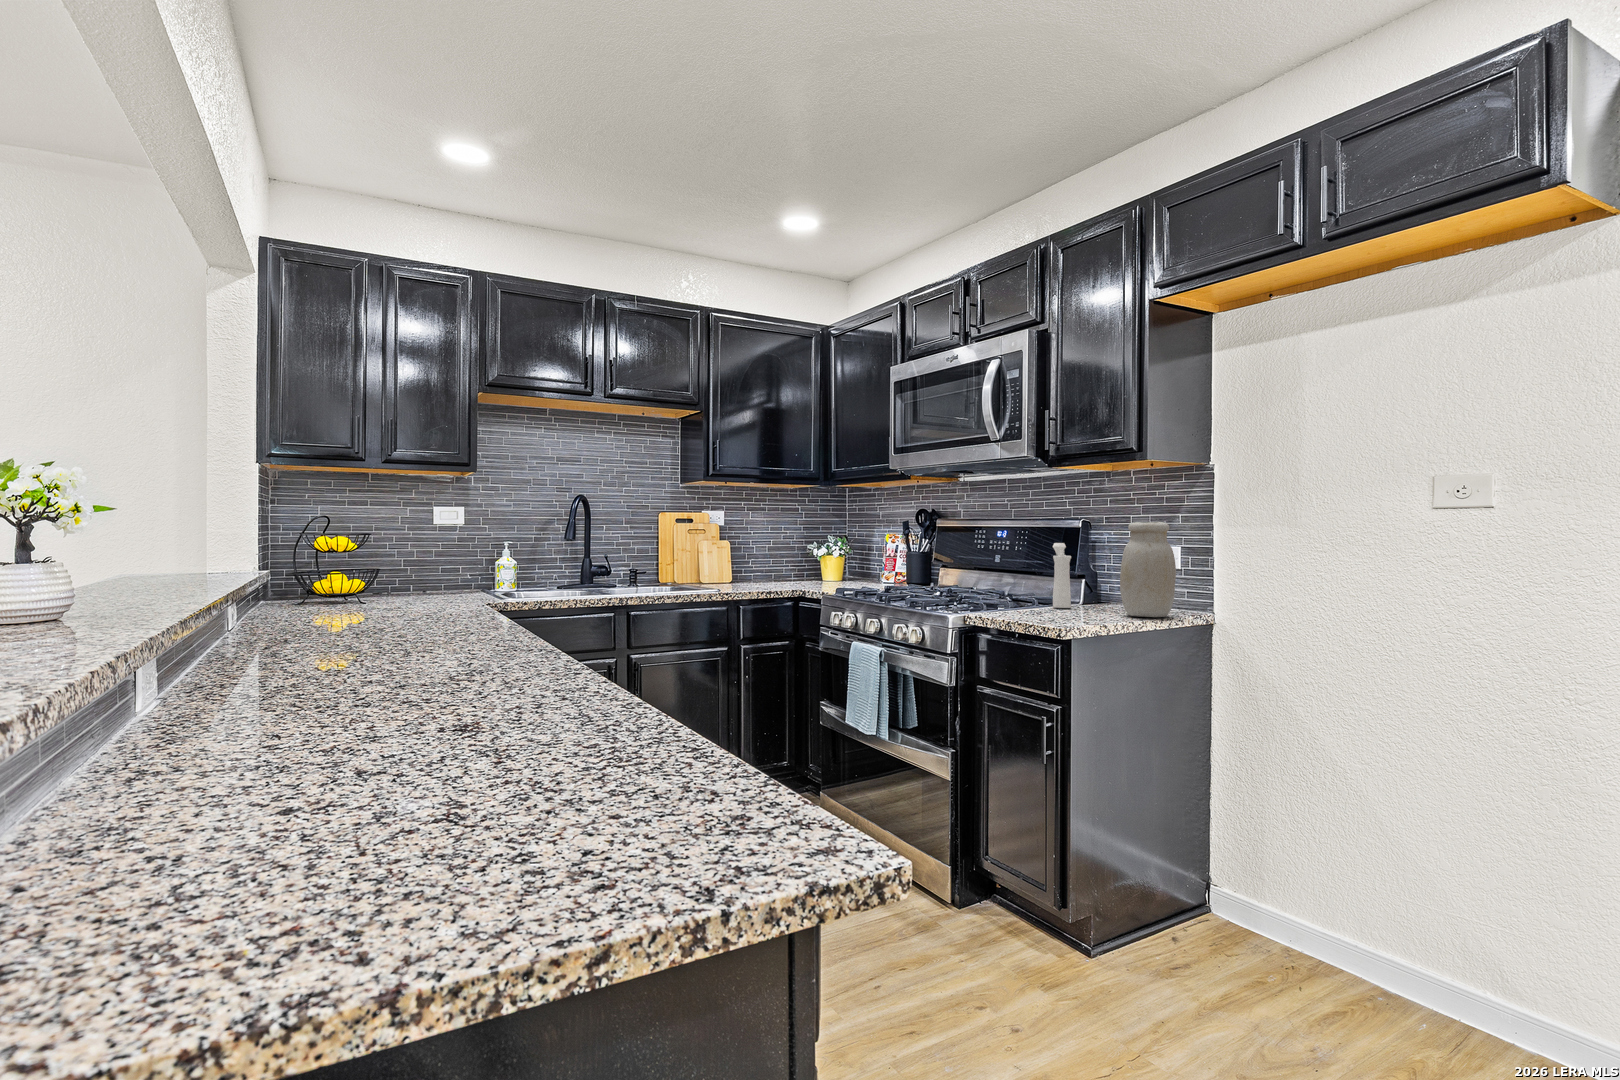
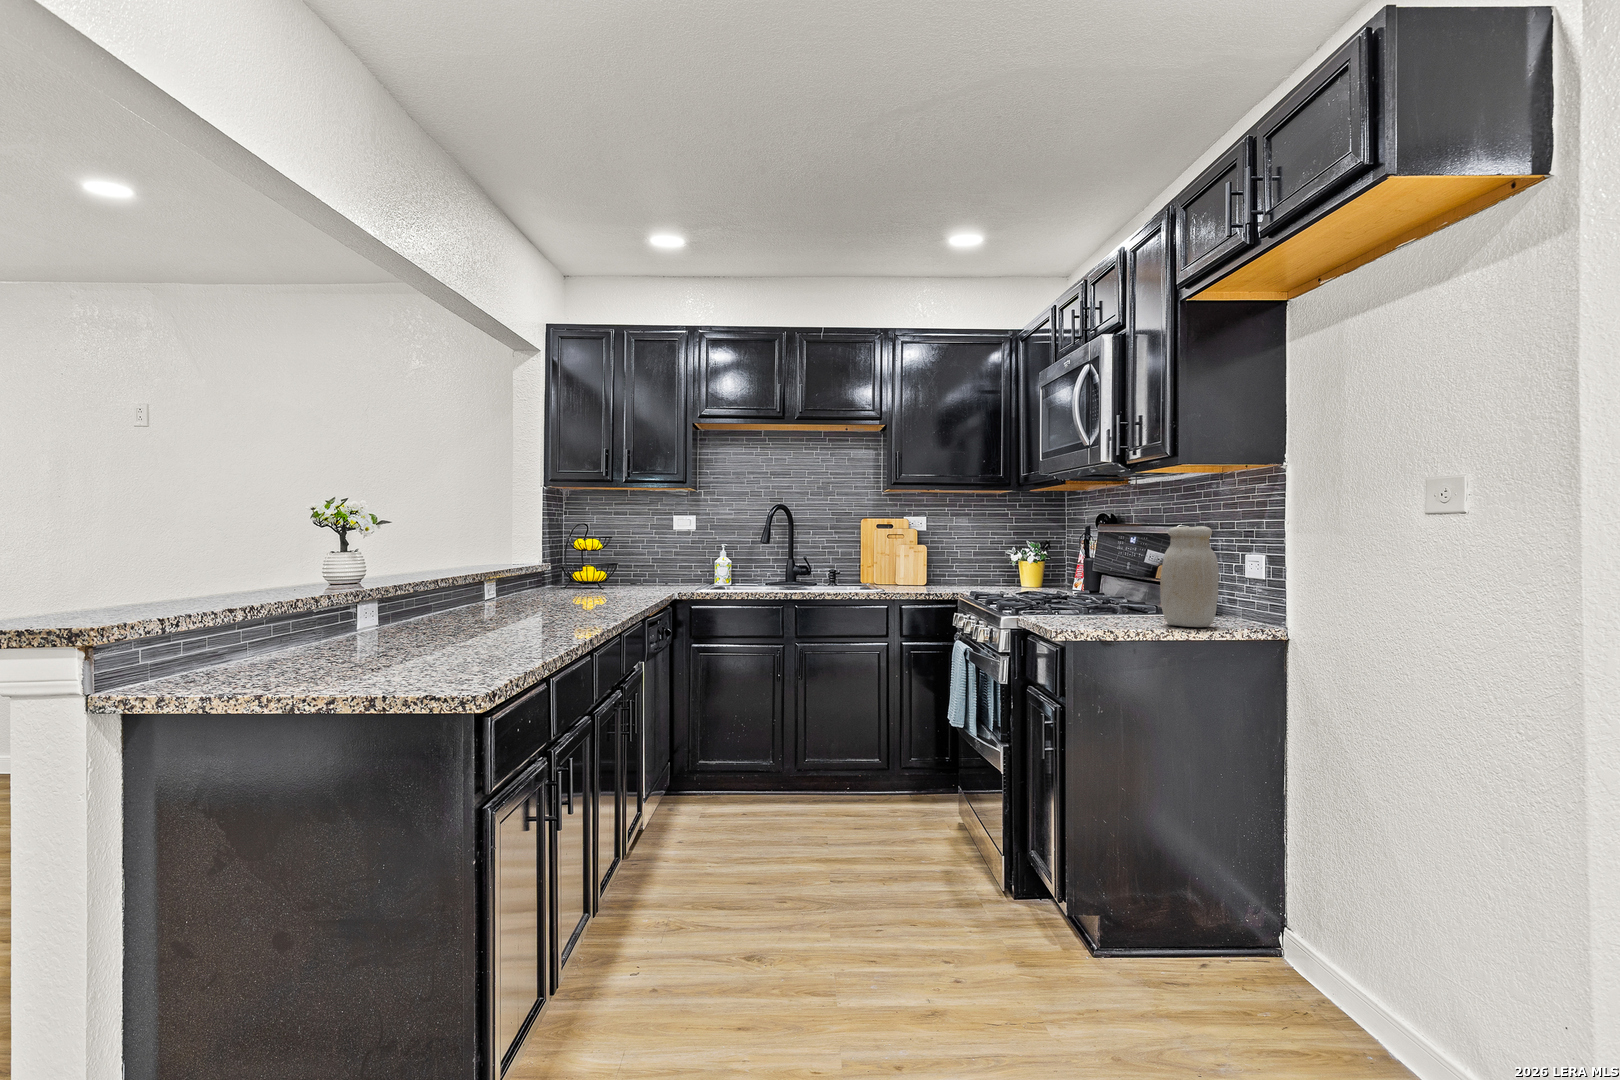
pepper mill: present [1053,543,1071,608] -> none [1123,549,1154,615]

